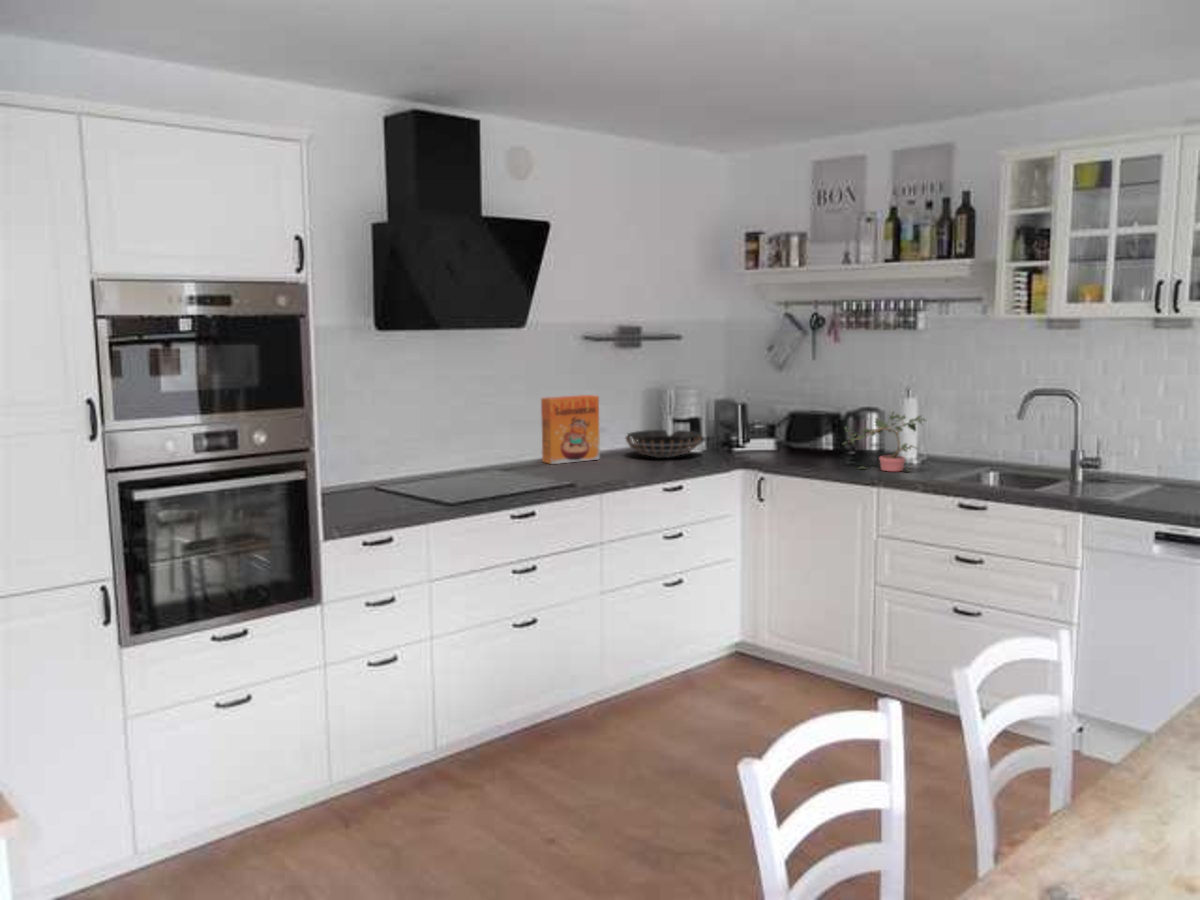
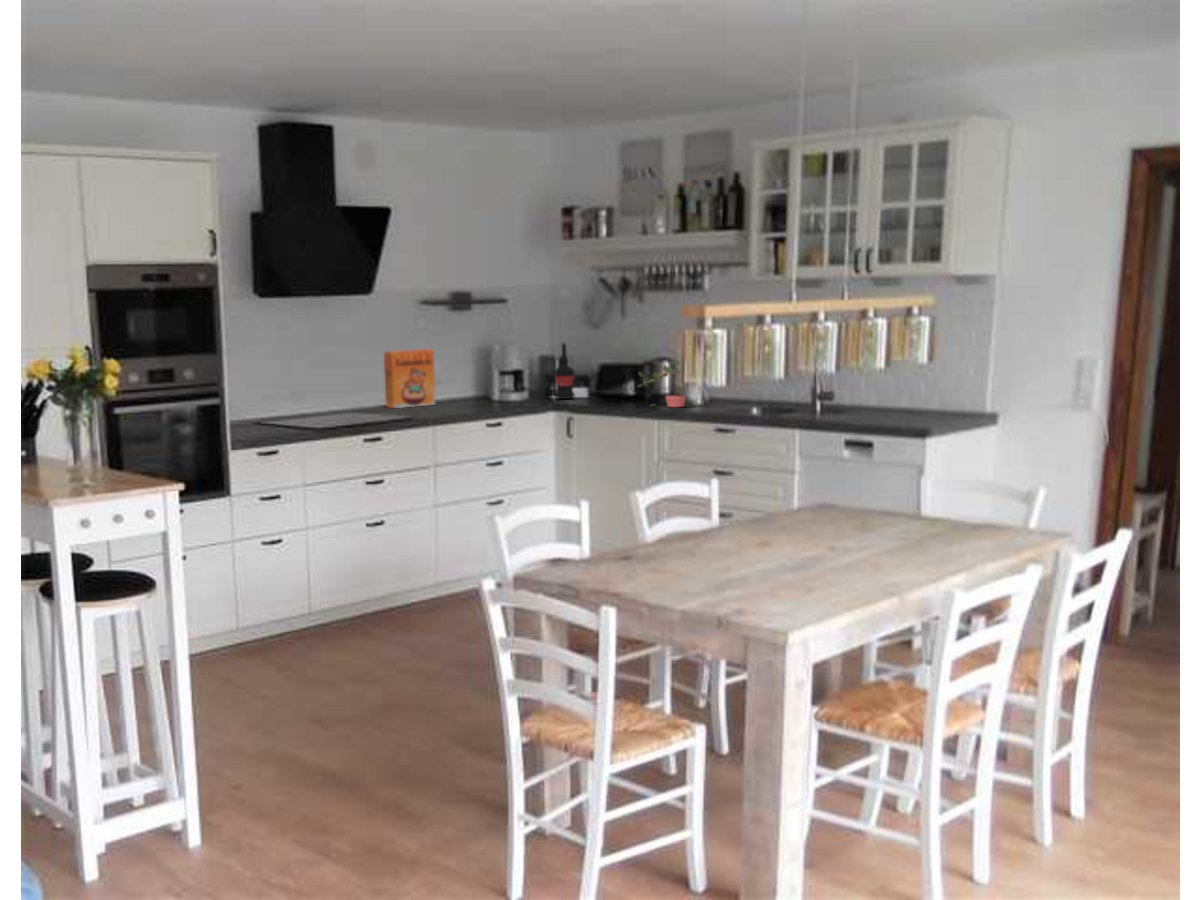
wine bottle: none [735,387,759,453] -> present [555,342,575,399]
decorative bowl: present [626,430,702,458] -> none [457,380,524,403]

